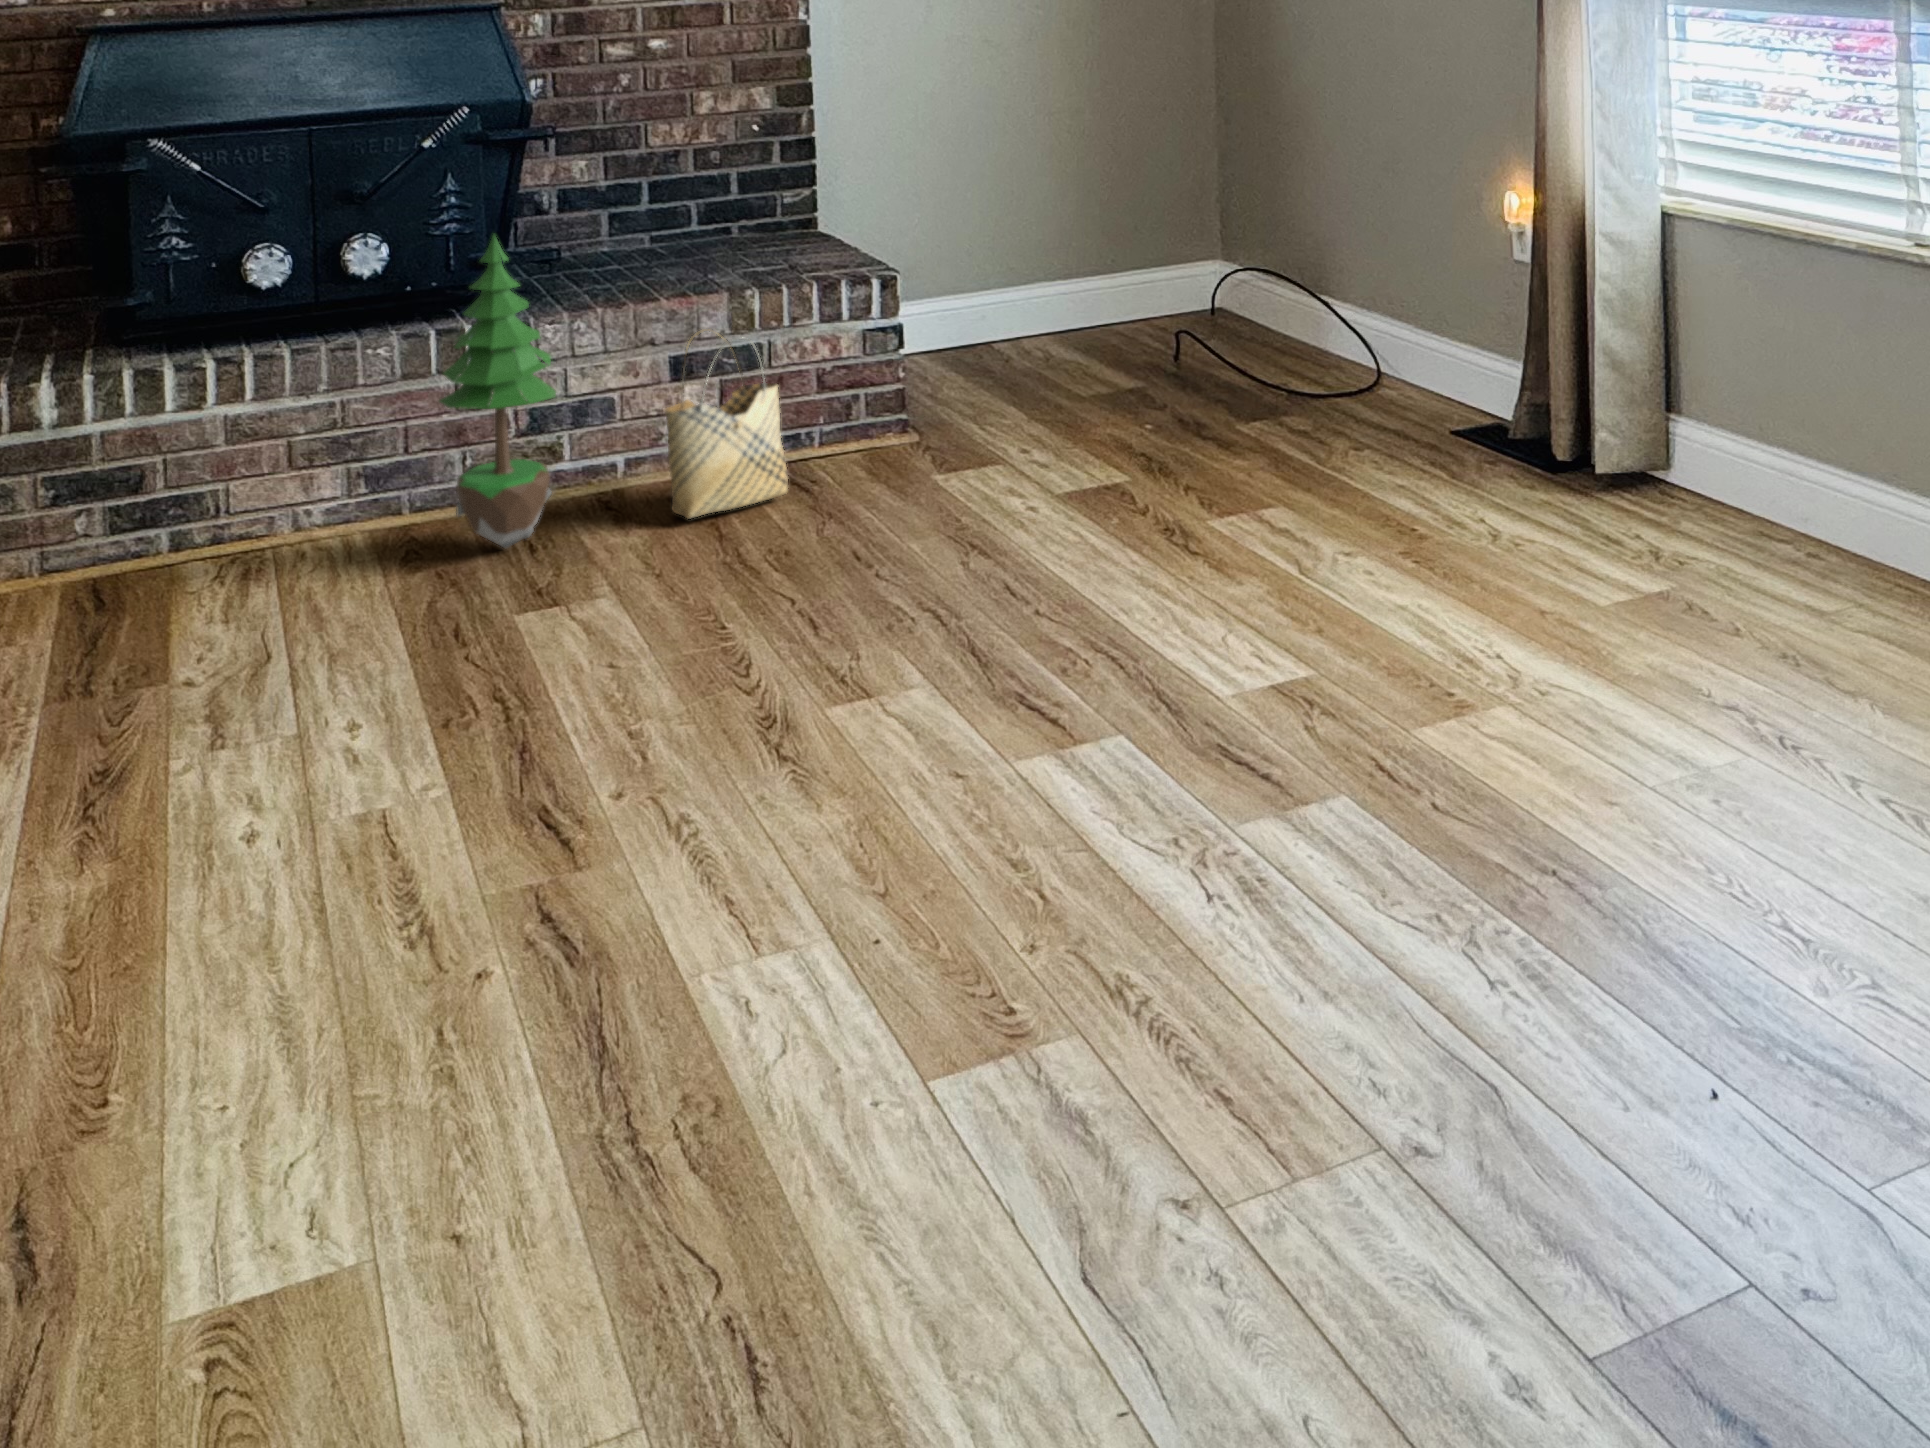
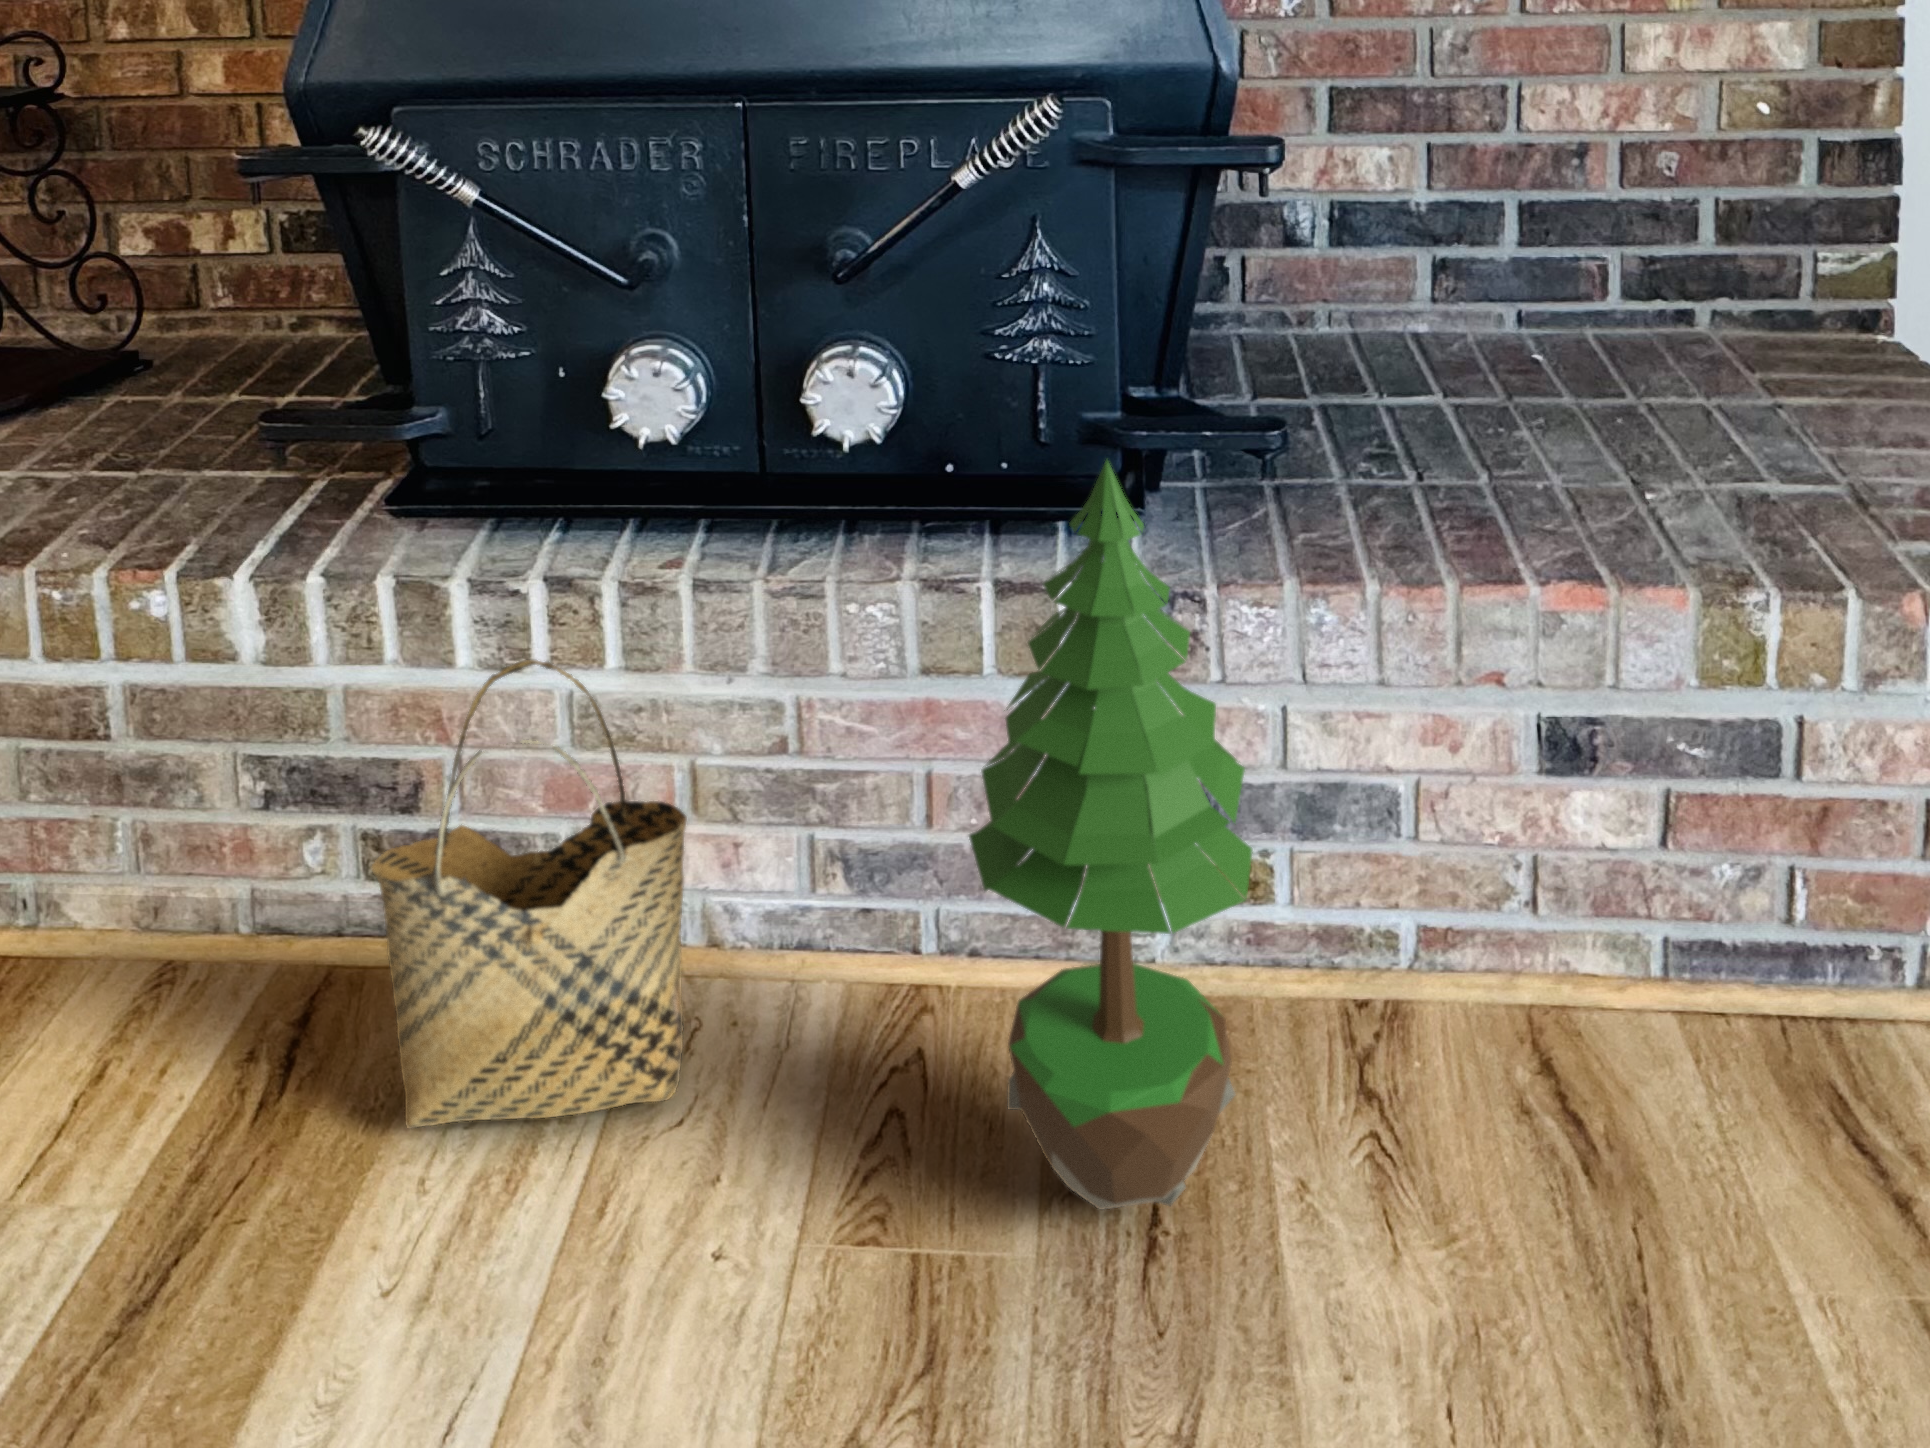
woven basket: present [664,330,788,519] -> present [372,660,687,1129]

